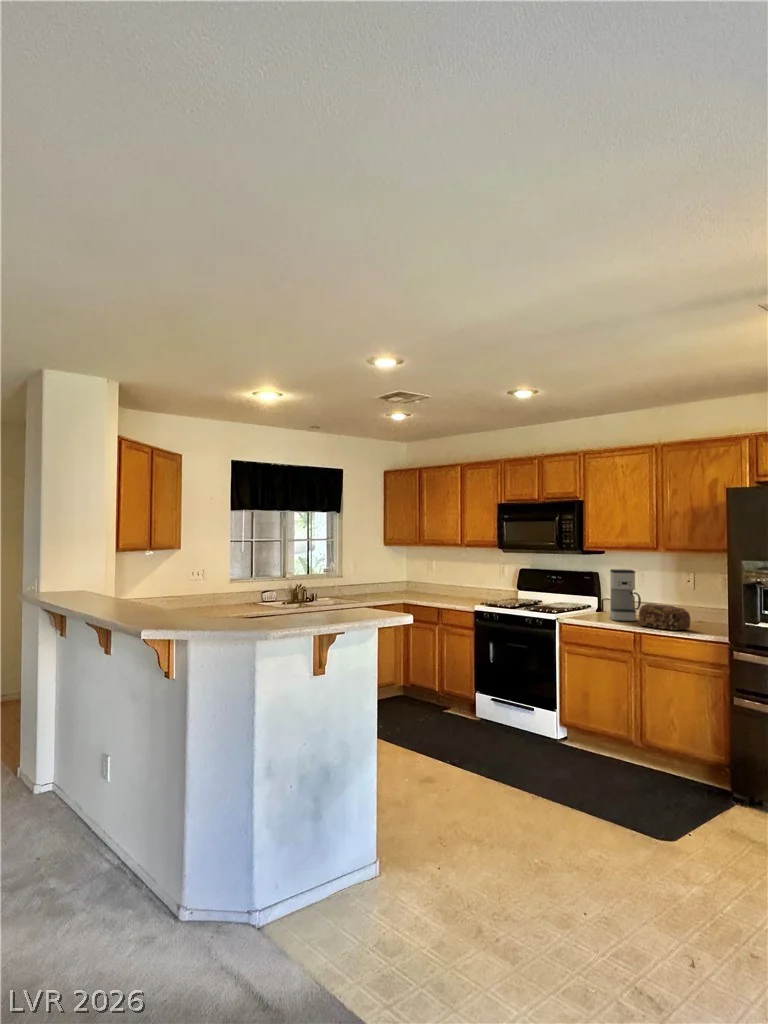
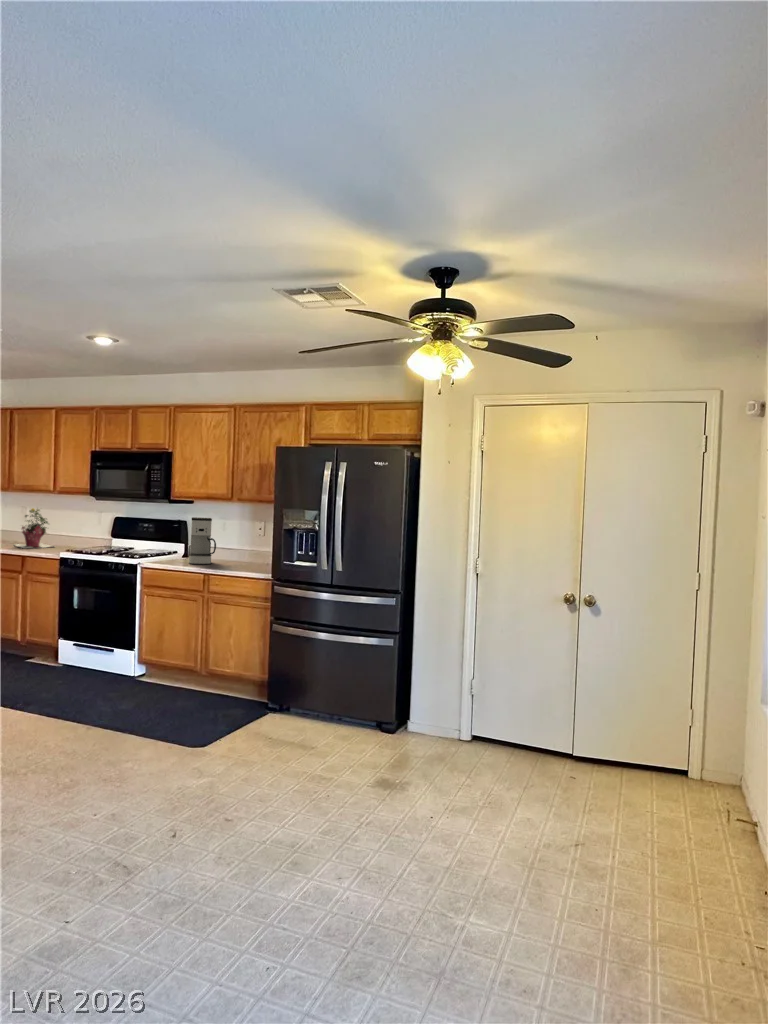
potted plant: none [428,561,465,600] -> present [14,508,54,548]
bread loaf: present [639,604,690,630] -> none [209,548,251,570]

